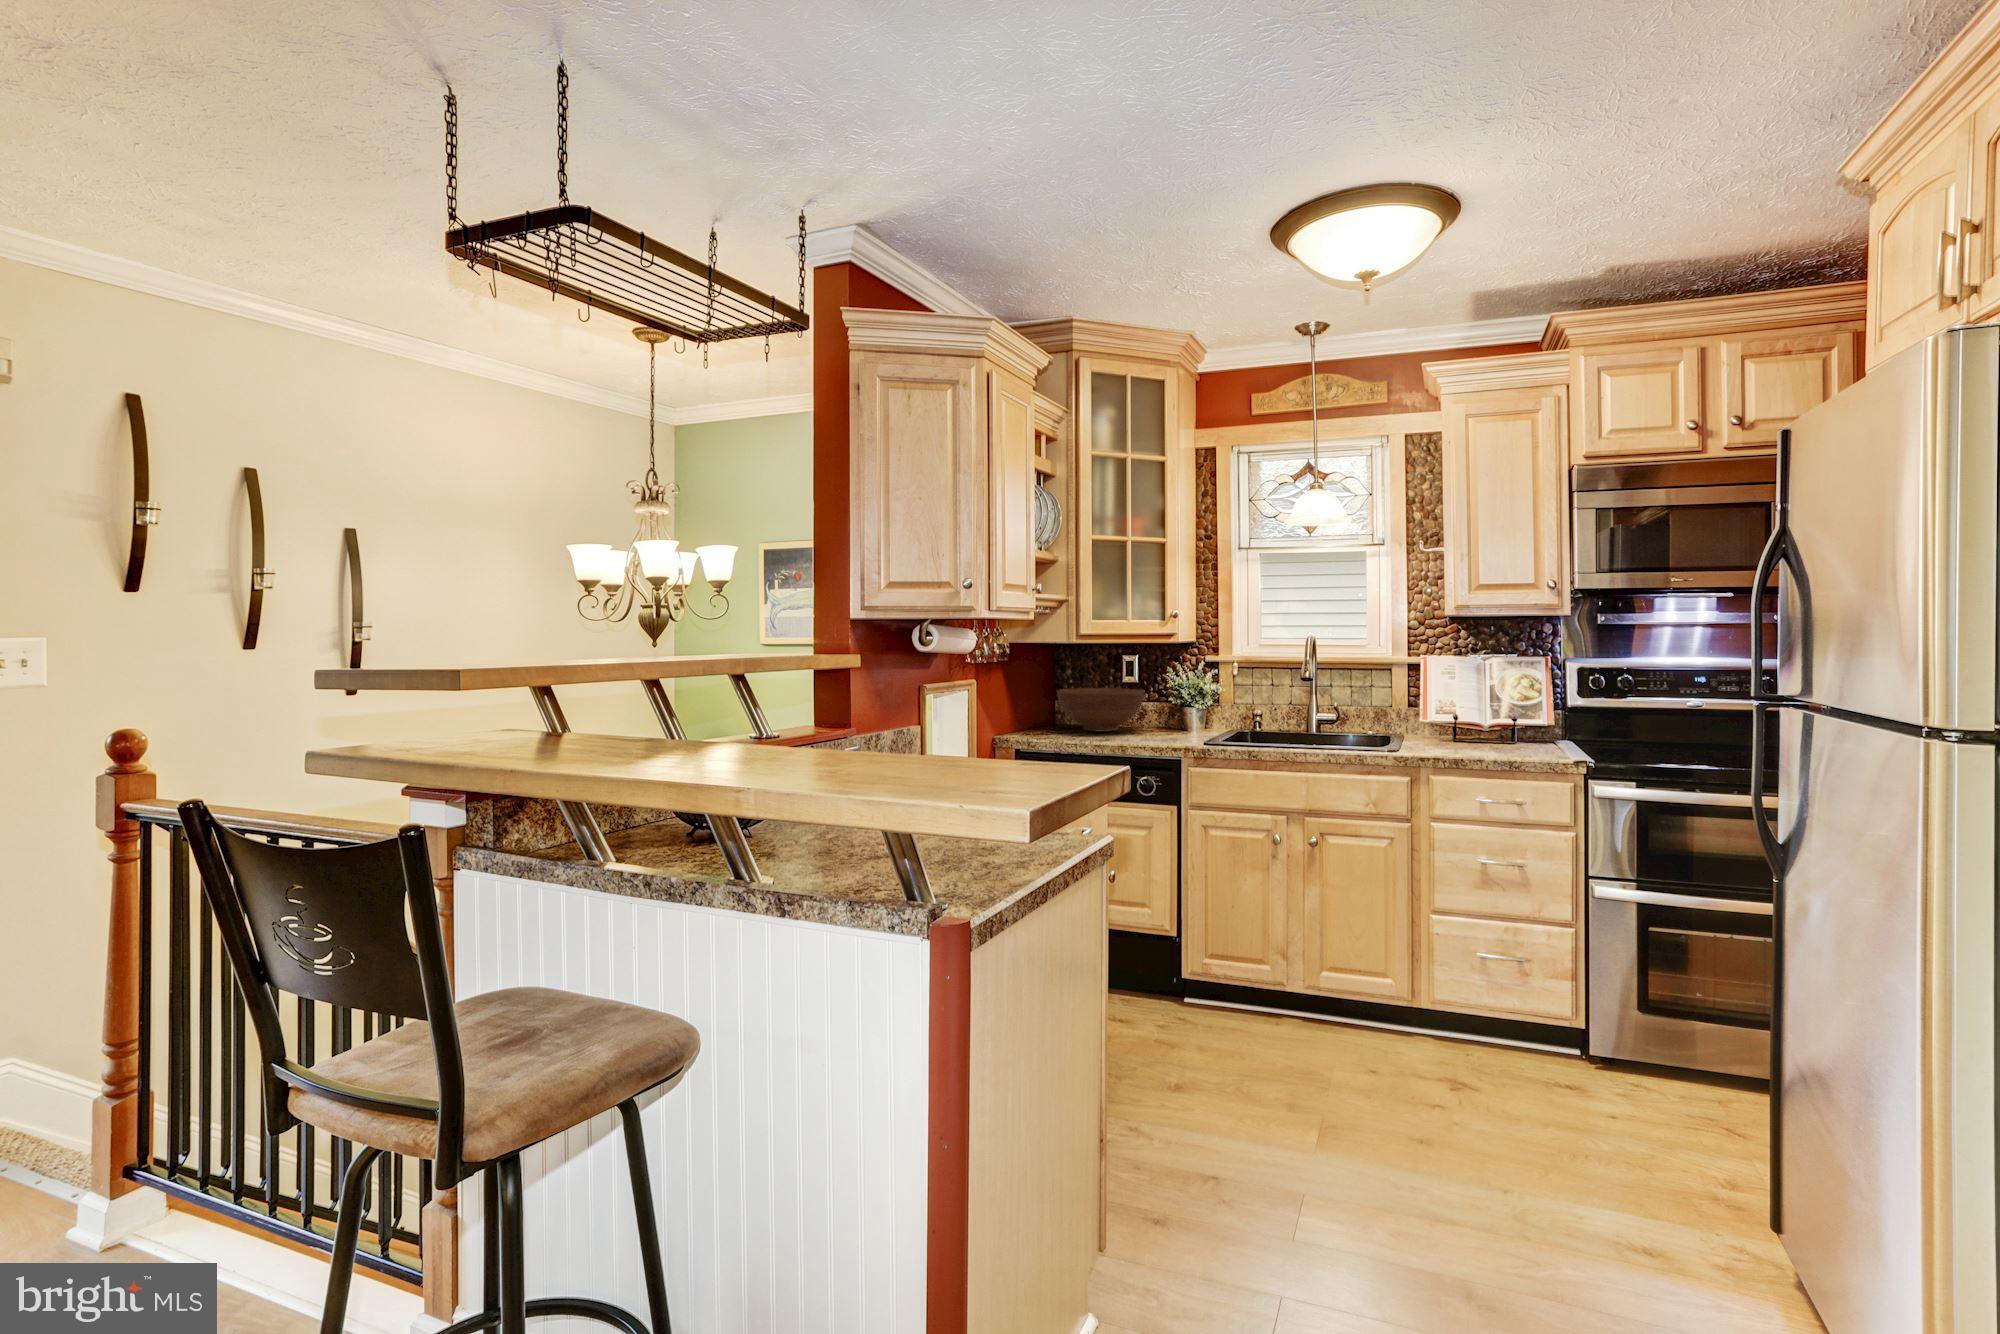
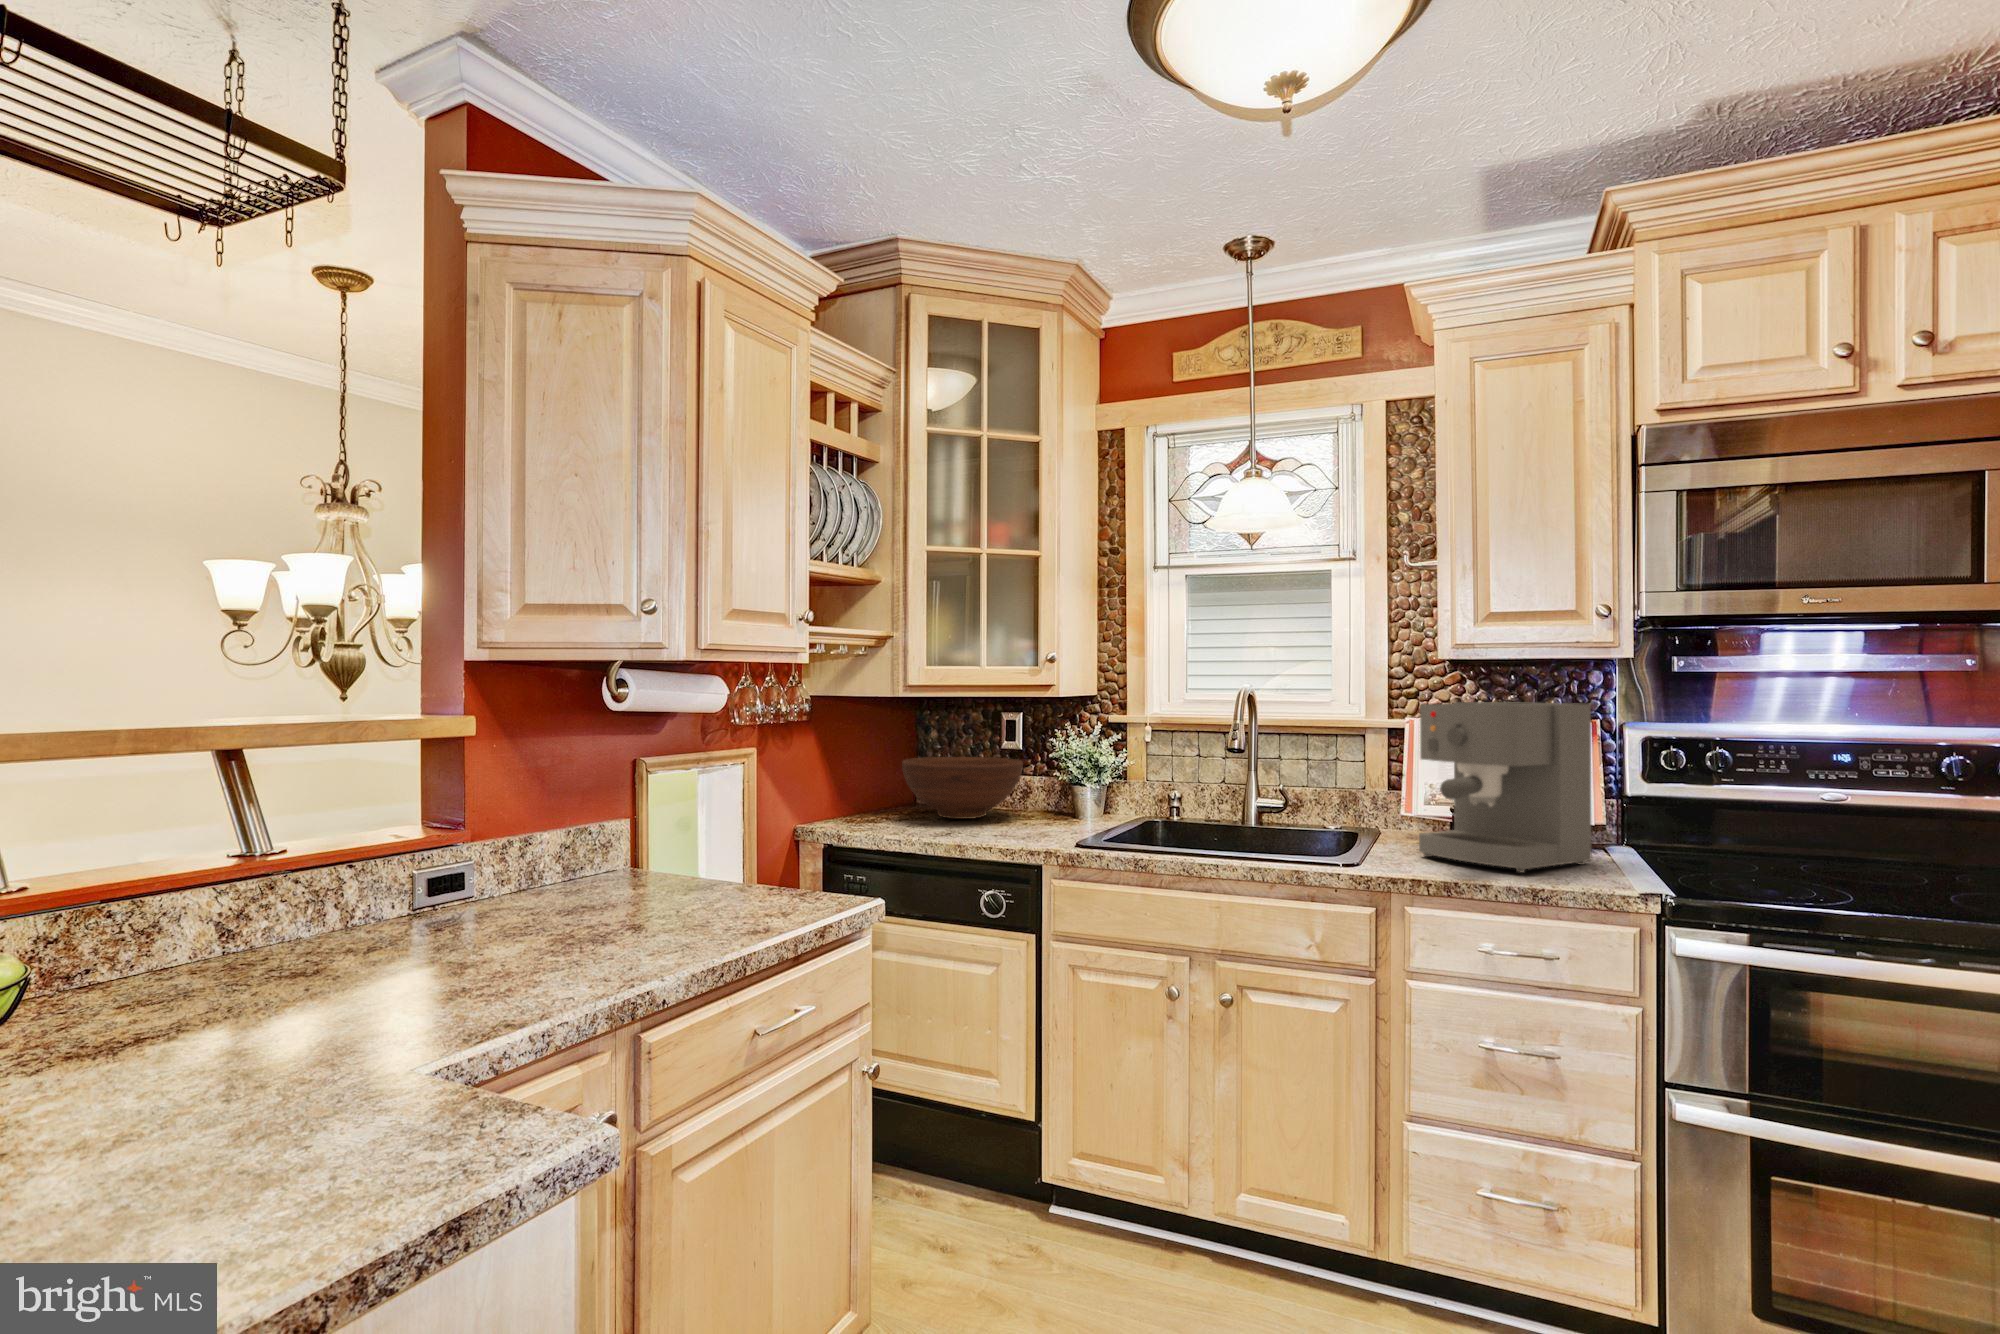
coffee maker: none [1434,645,1547,753] -> present [1419,702,1591,872]

